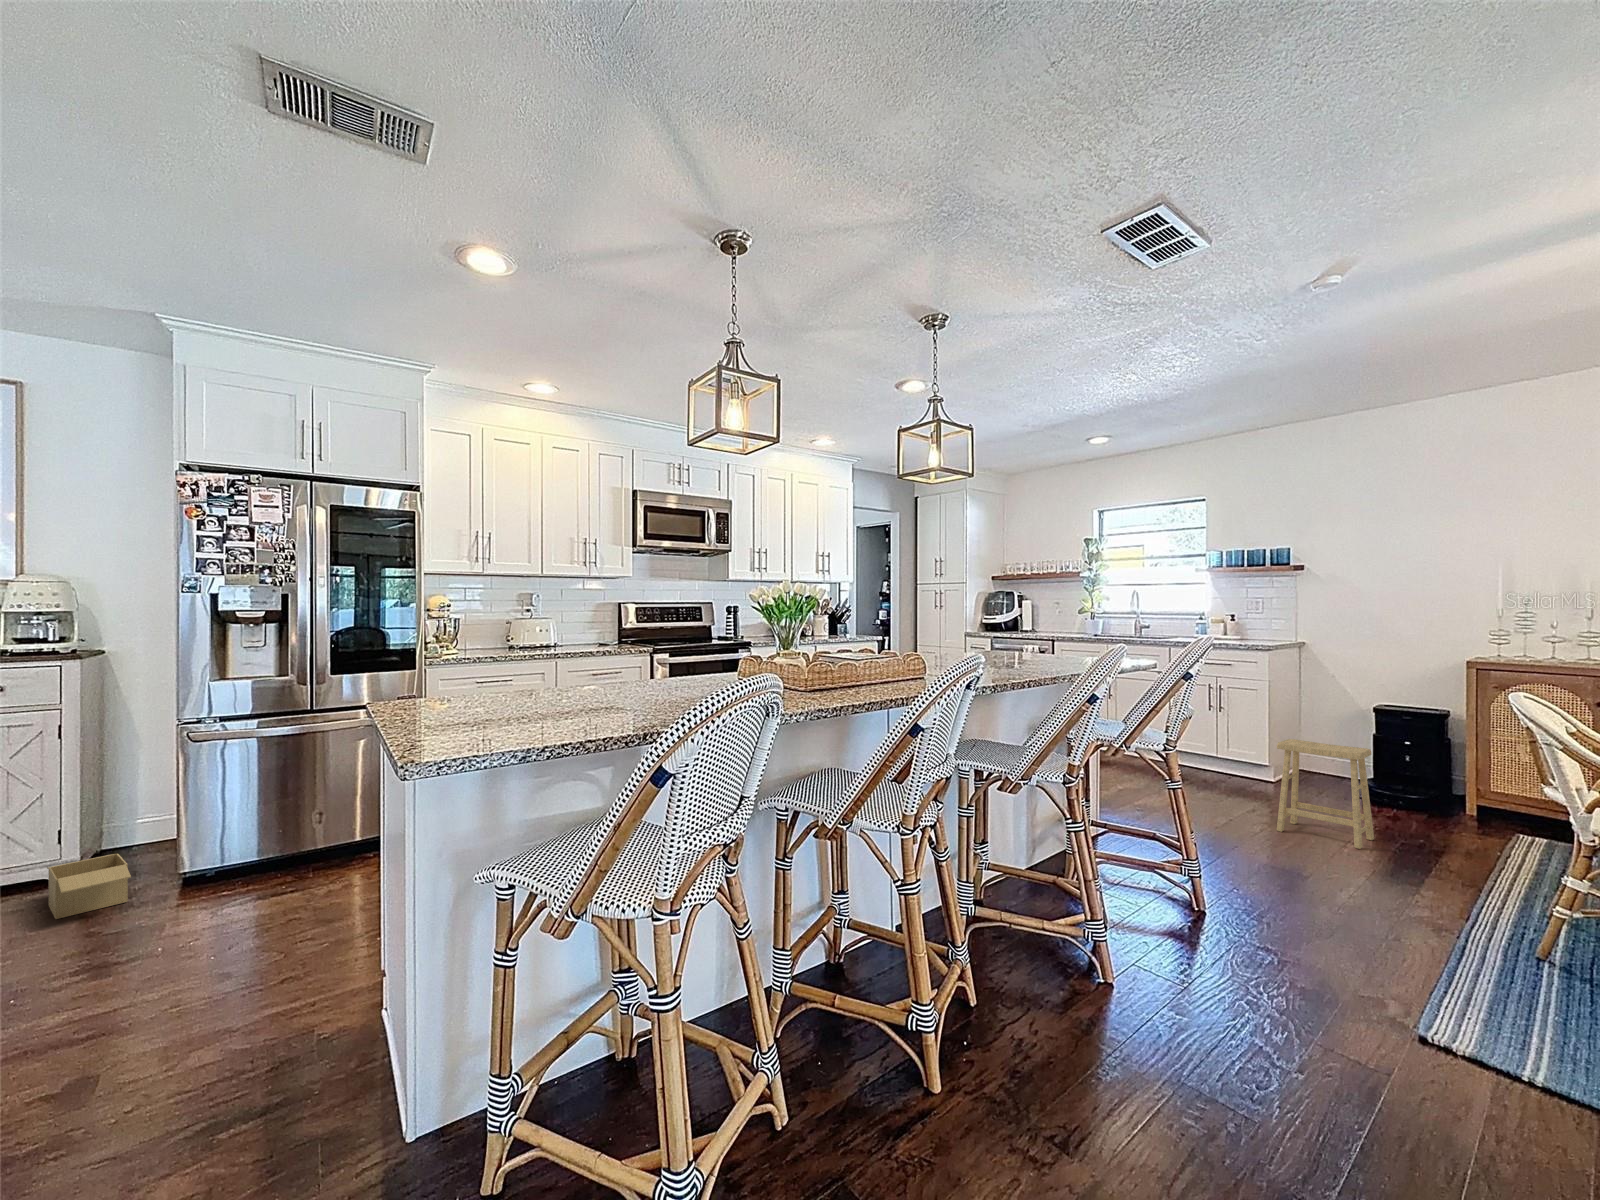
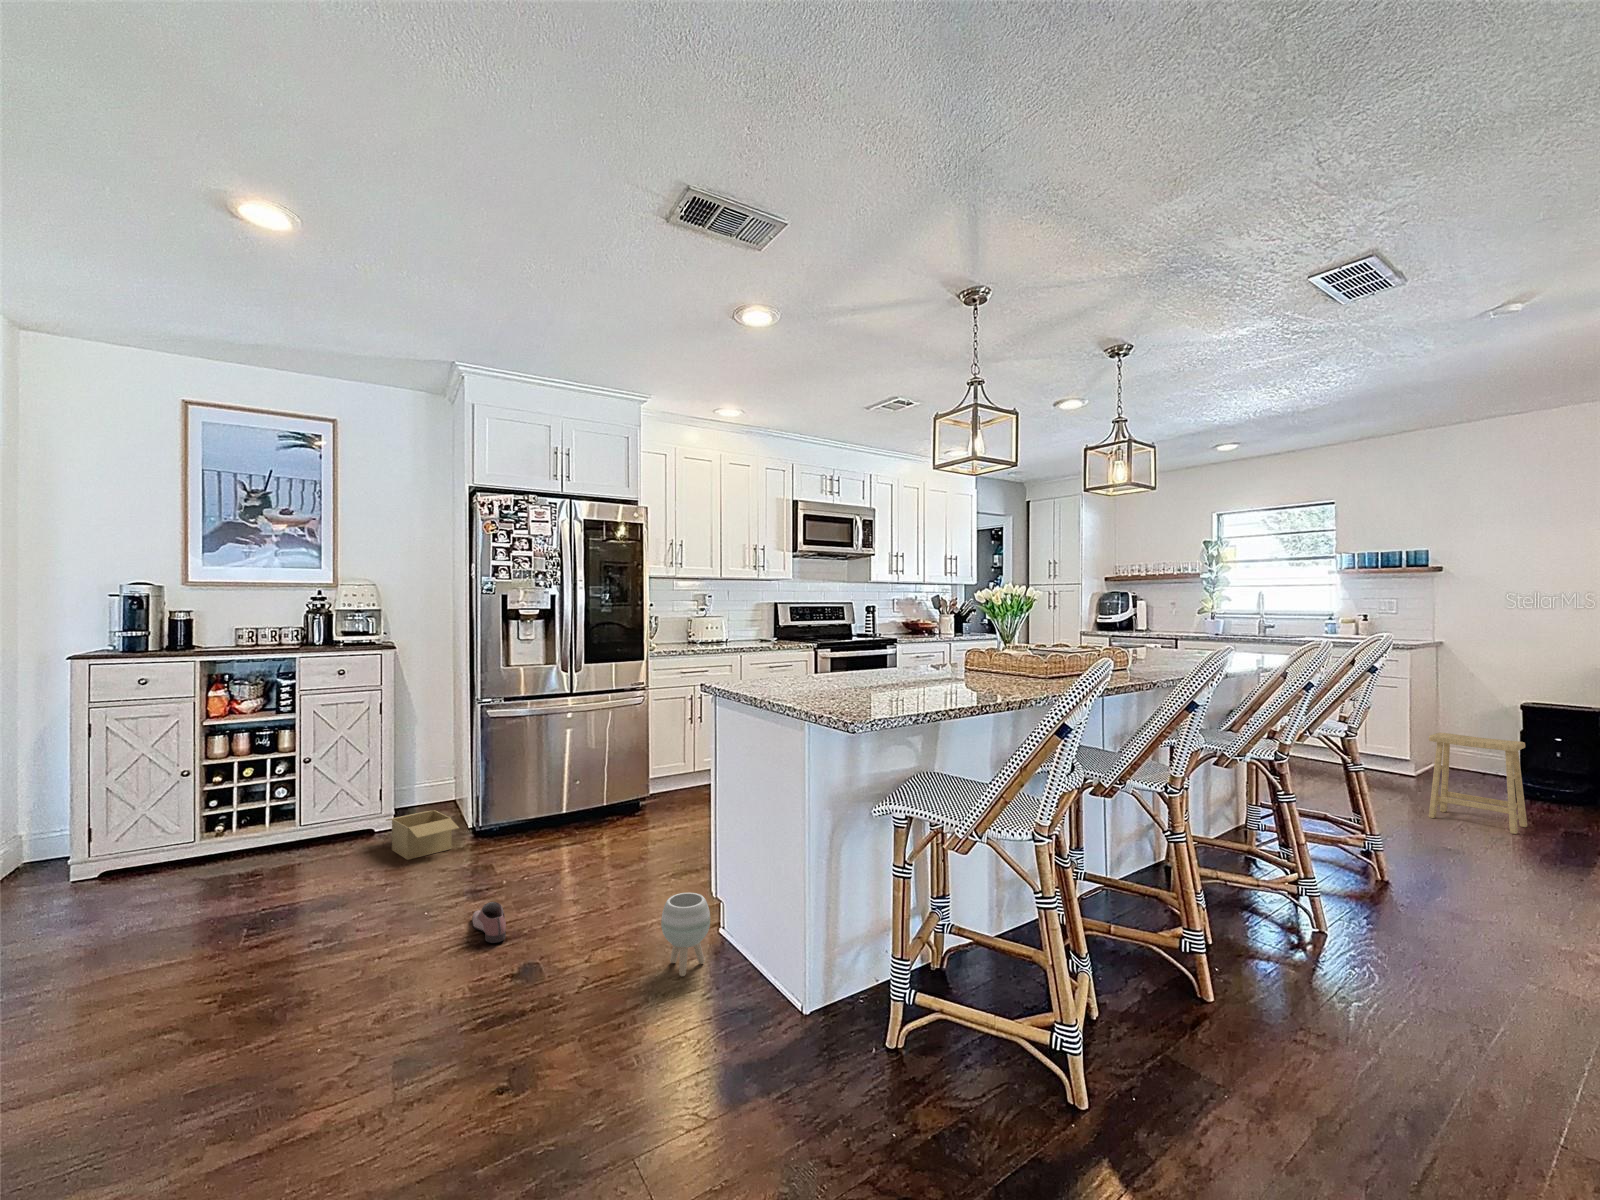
planter: none [252,972,329,1088] -> present [661,893,710,976]
shoe: none [46,987,91,1044] -> present [472,902,506,943]

